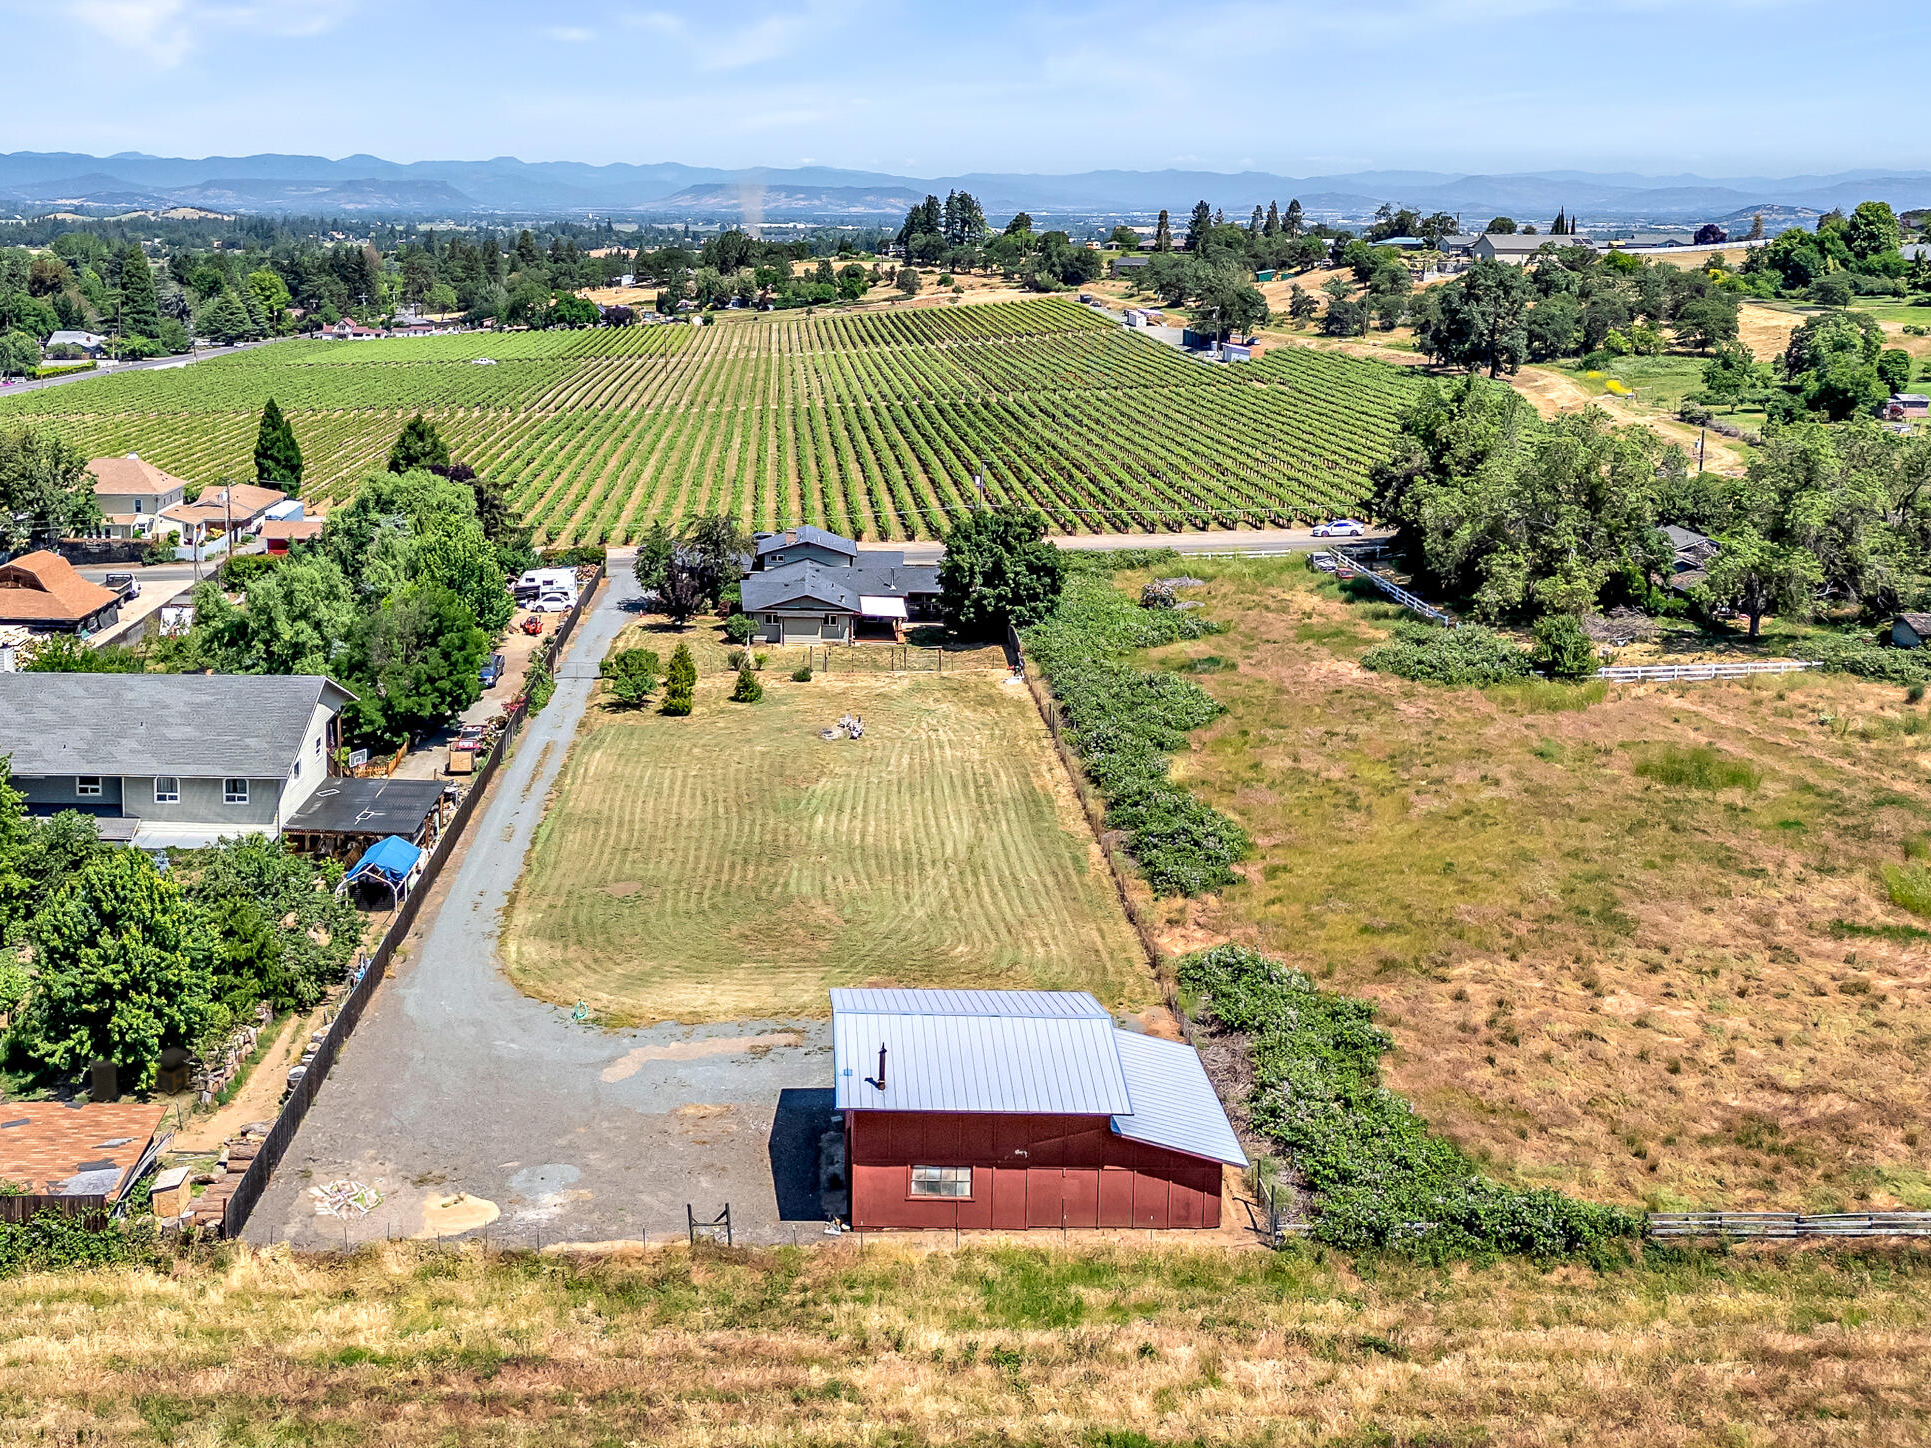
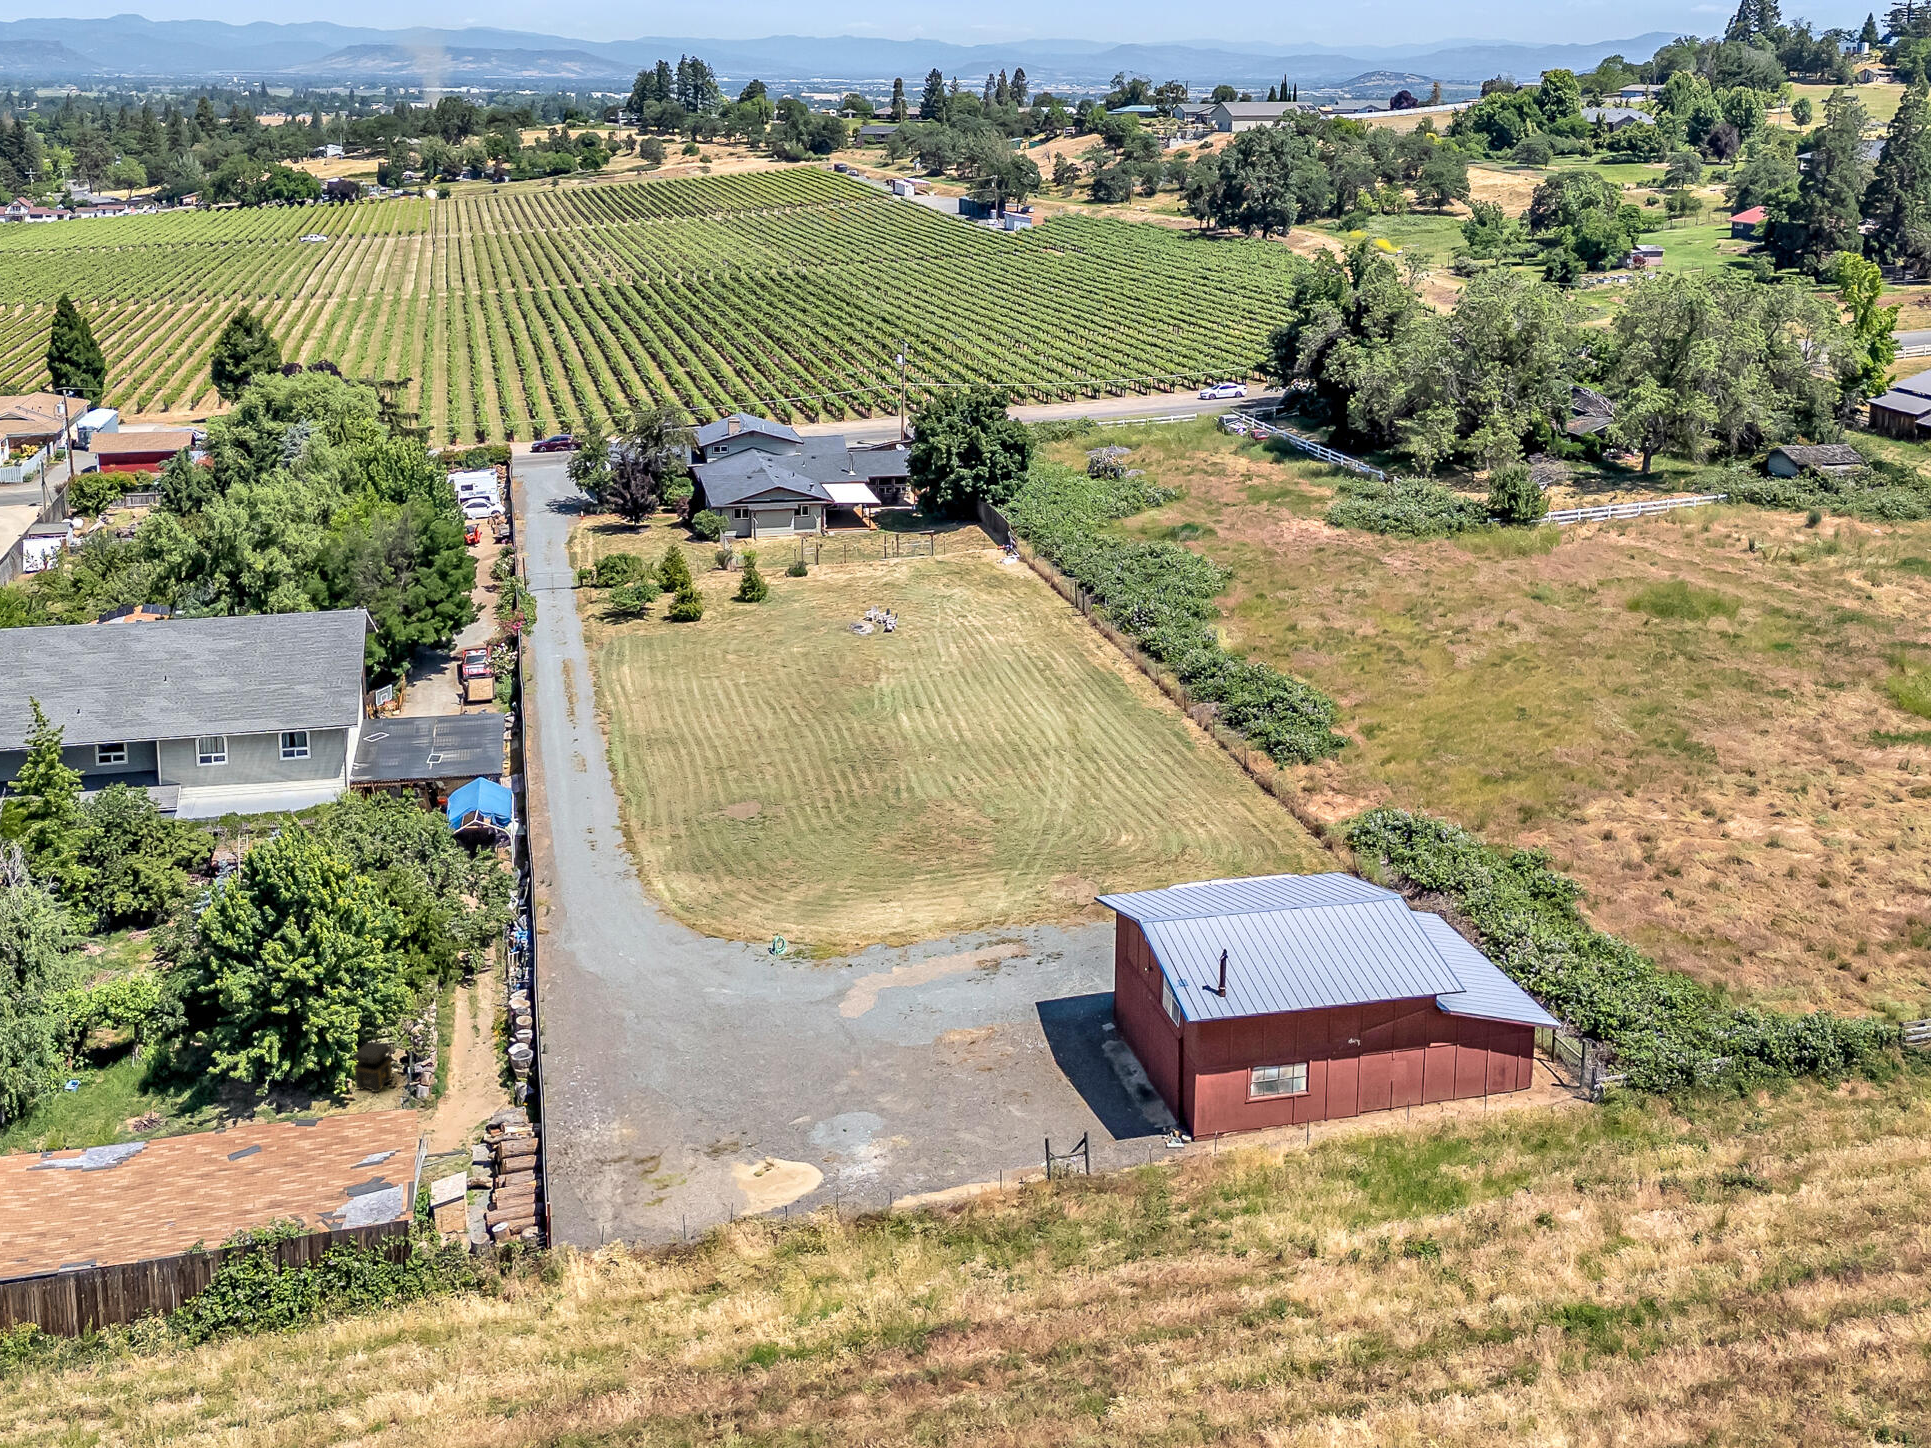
trash can: present [89,1060,117,1101] -> none [280,1059,313,1110]

